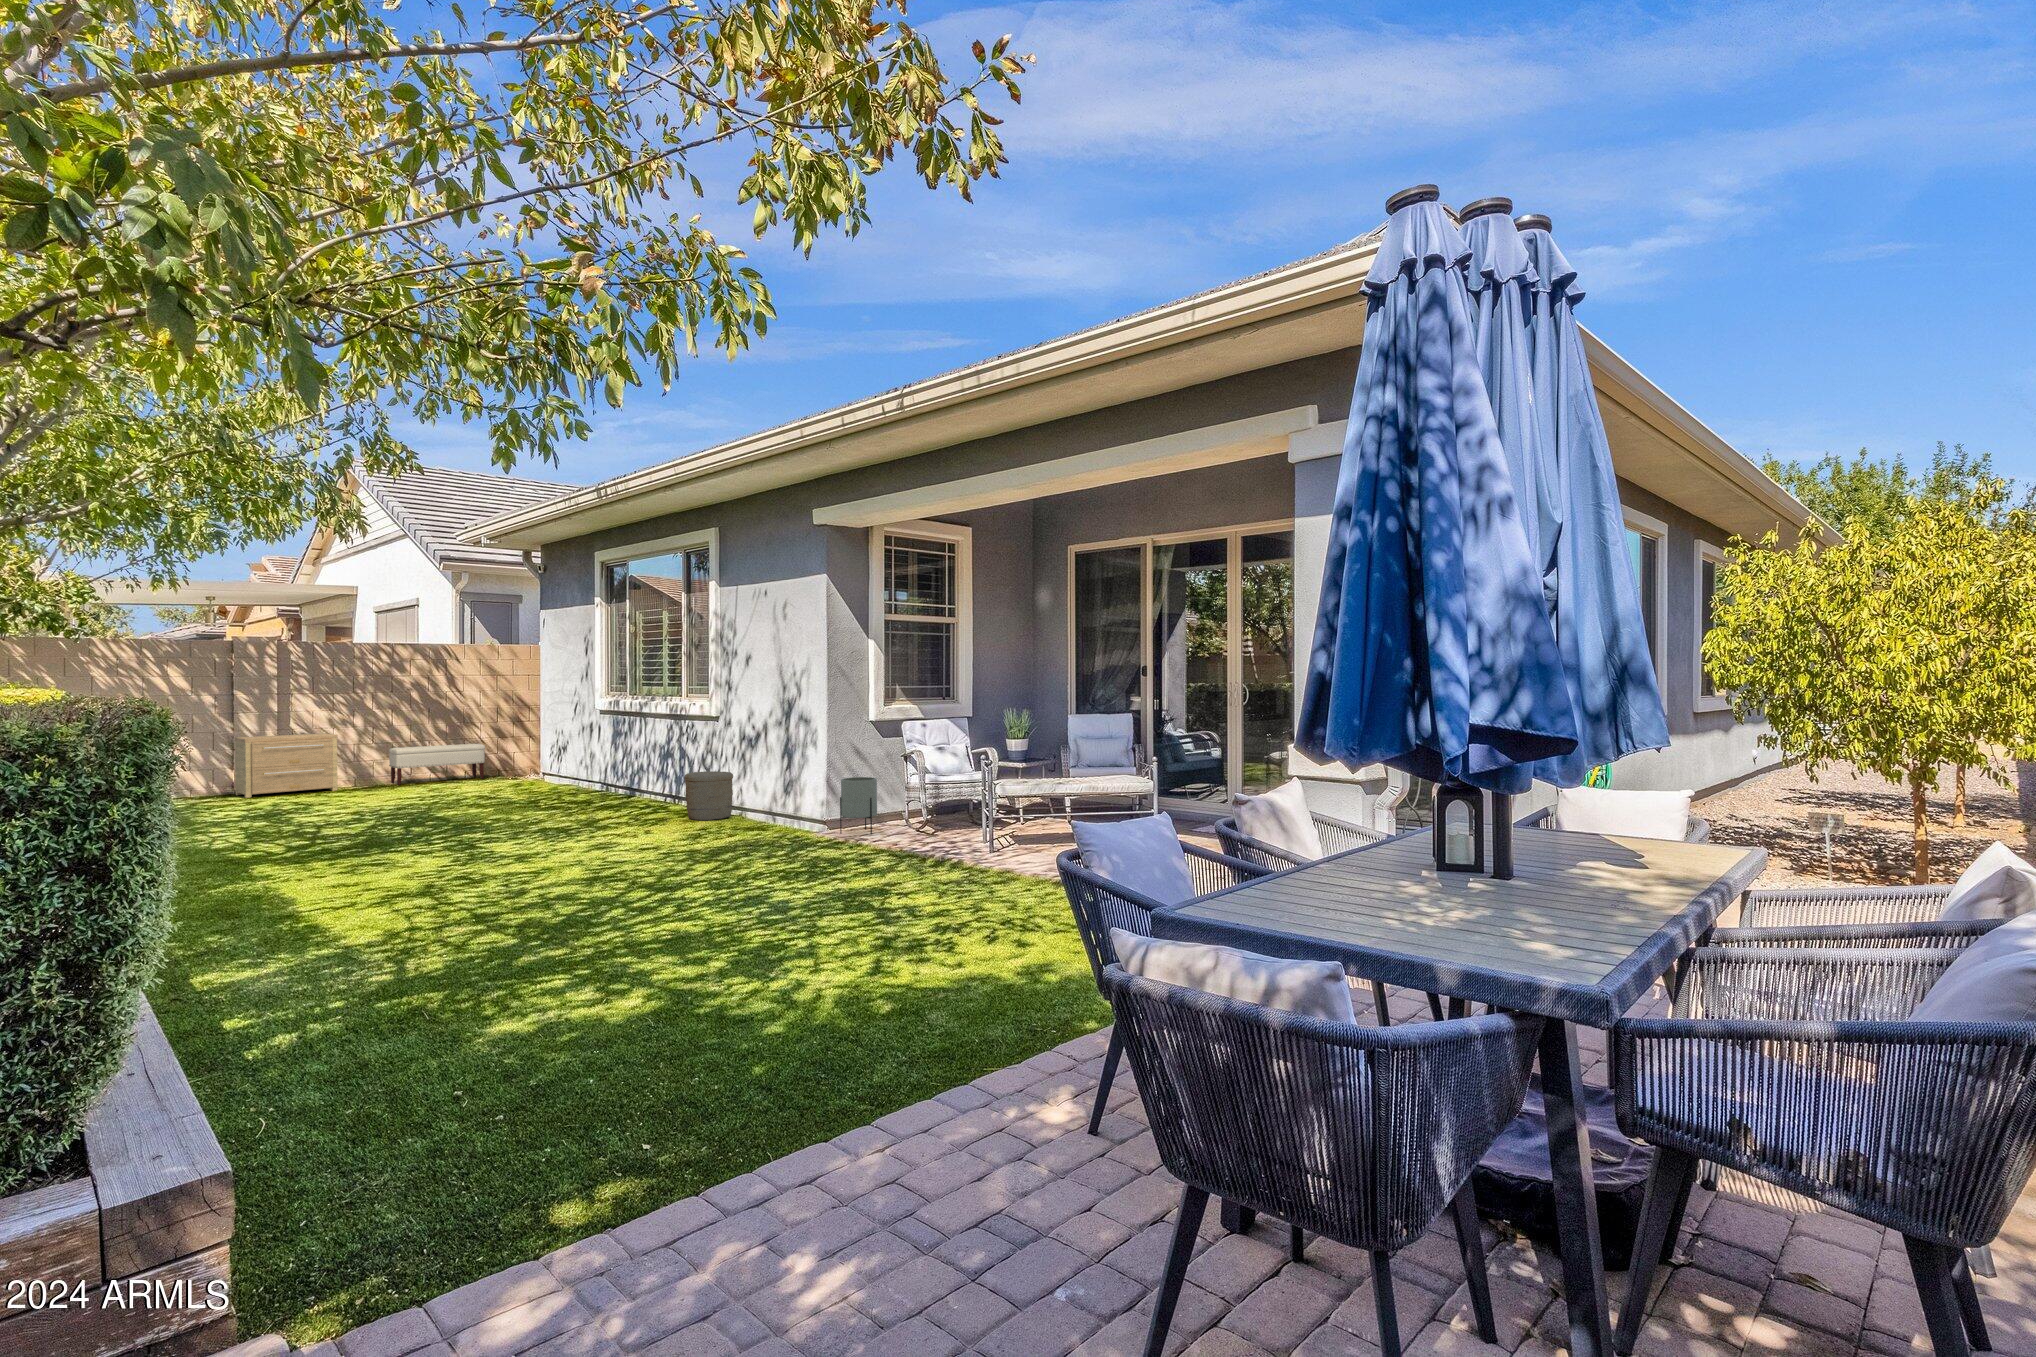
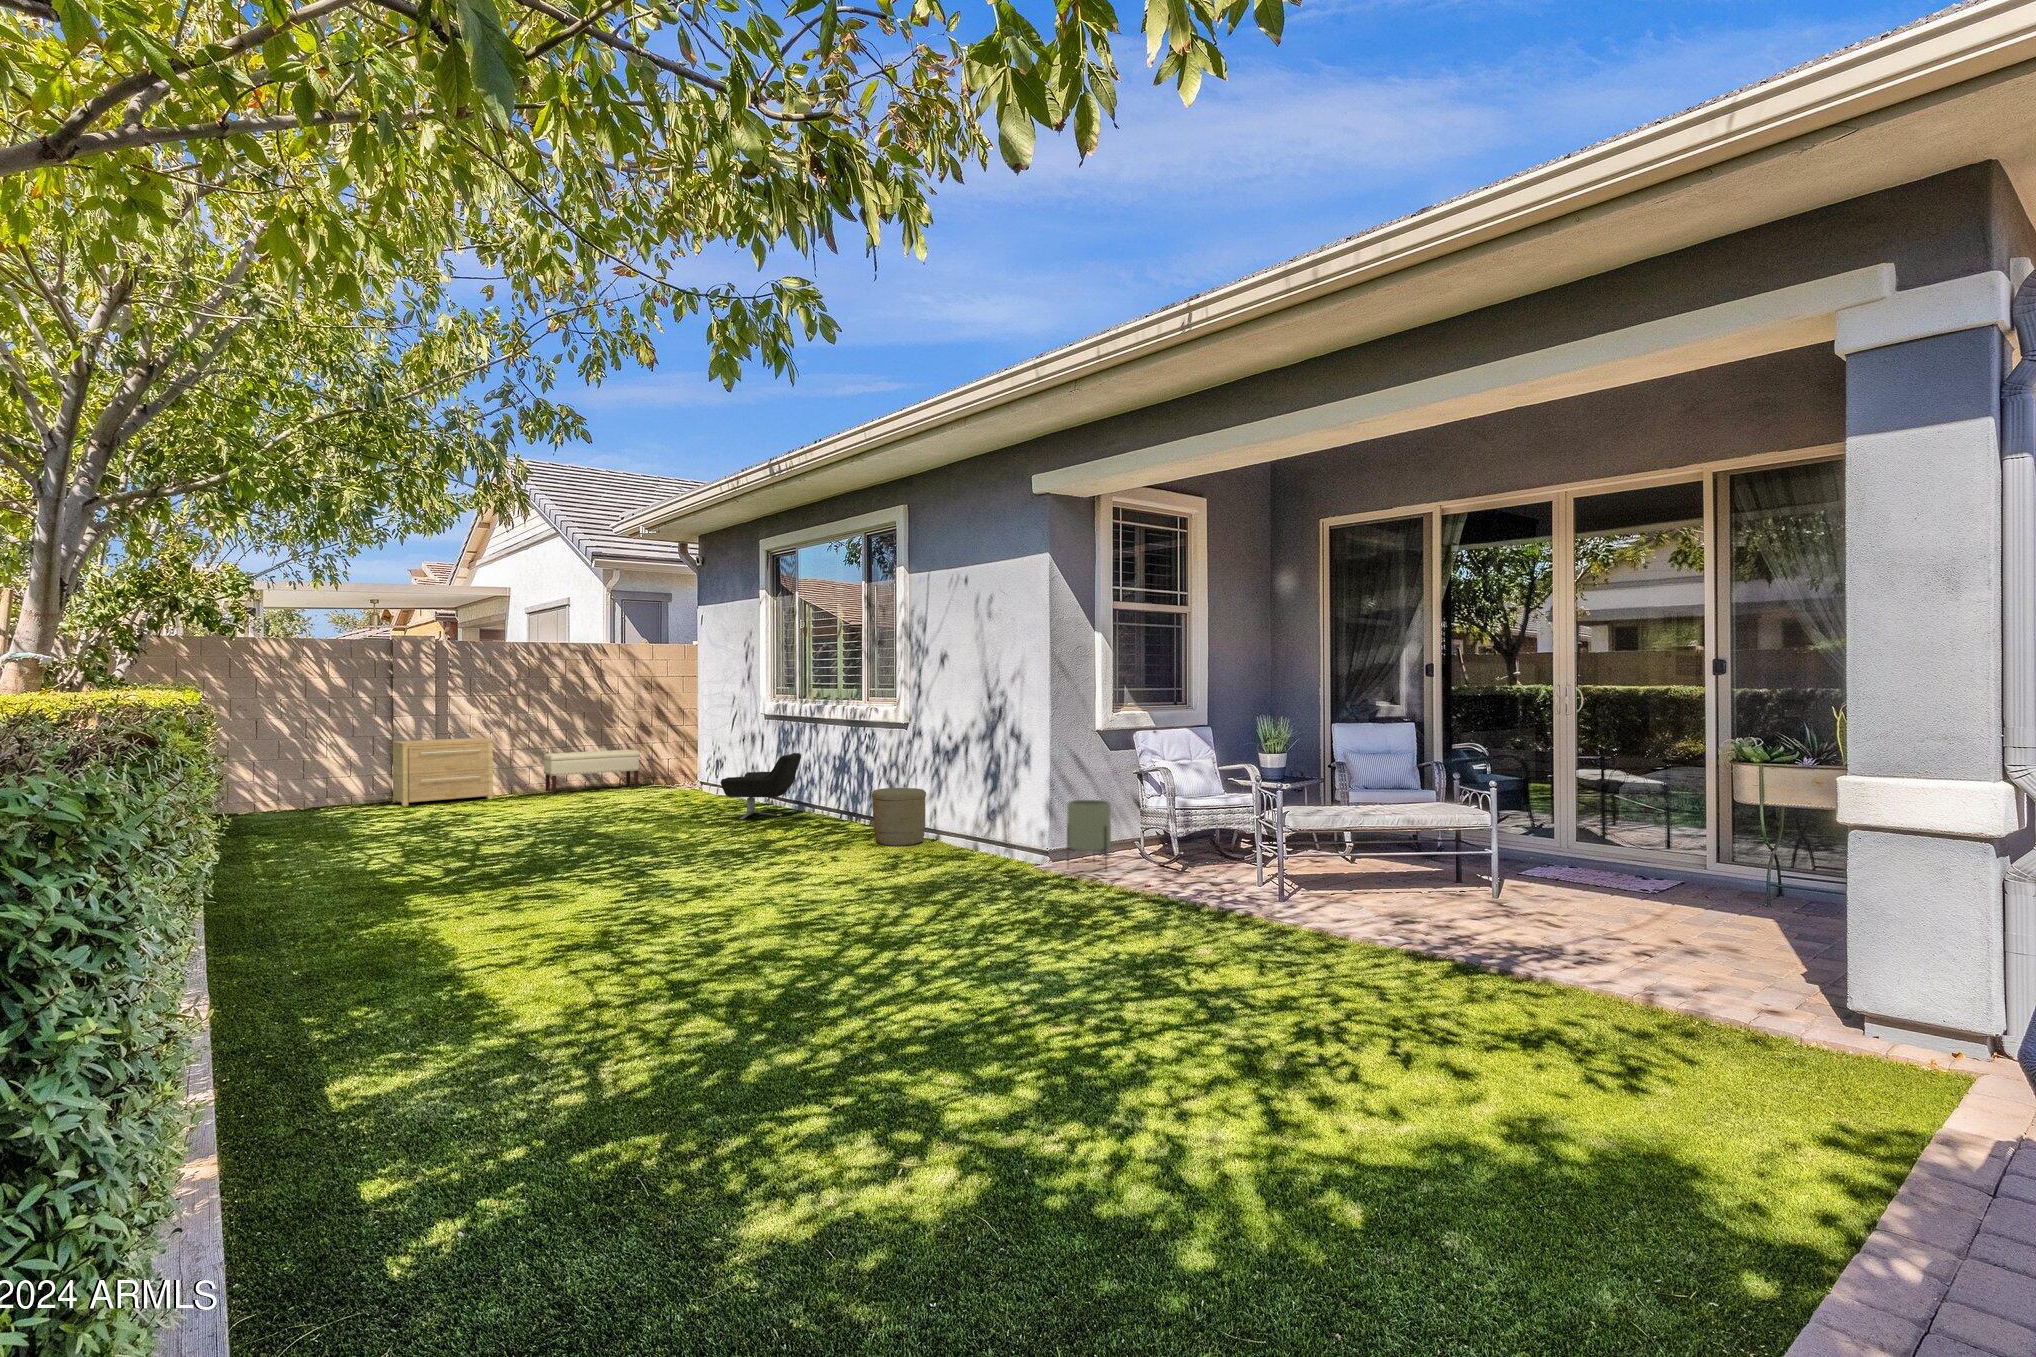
lounge chair: none [555,743,632,803] -> present [721,753,801,819]

